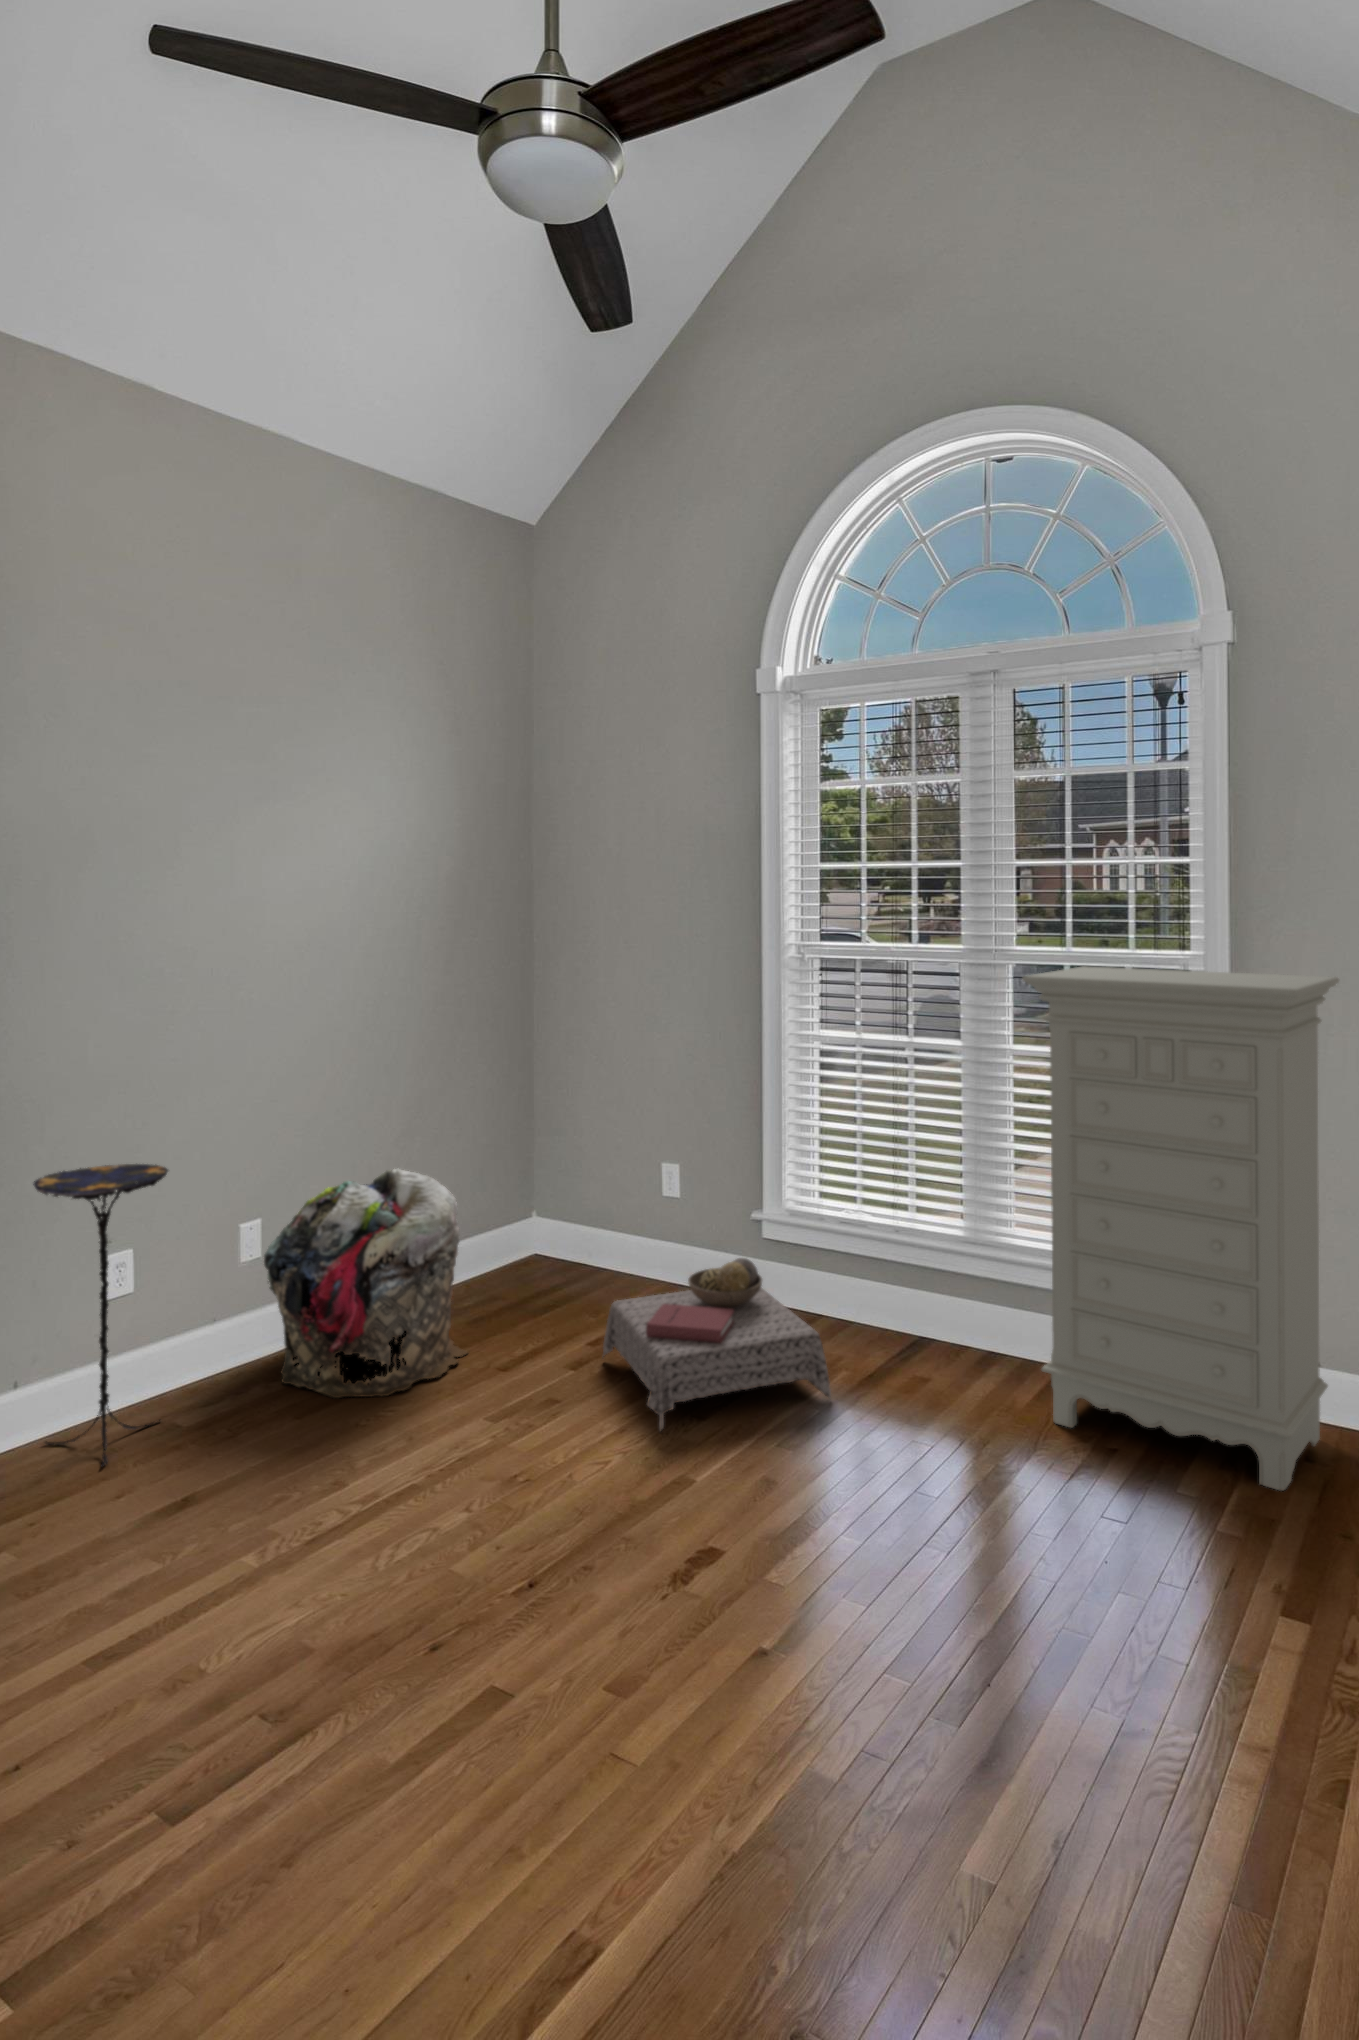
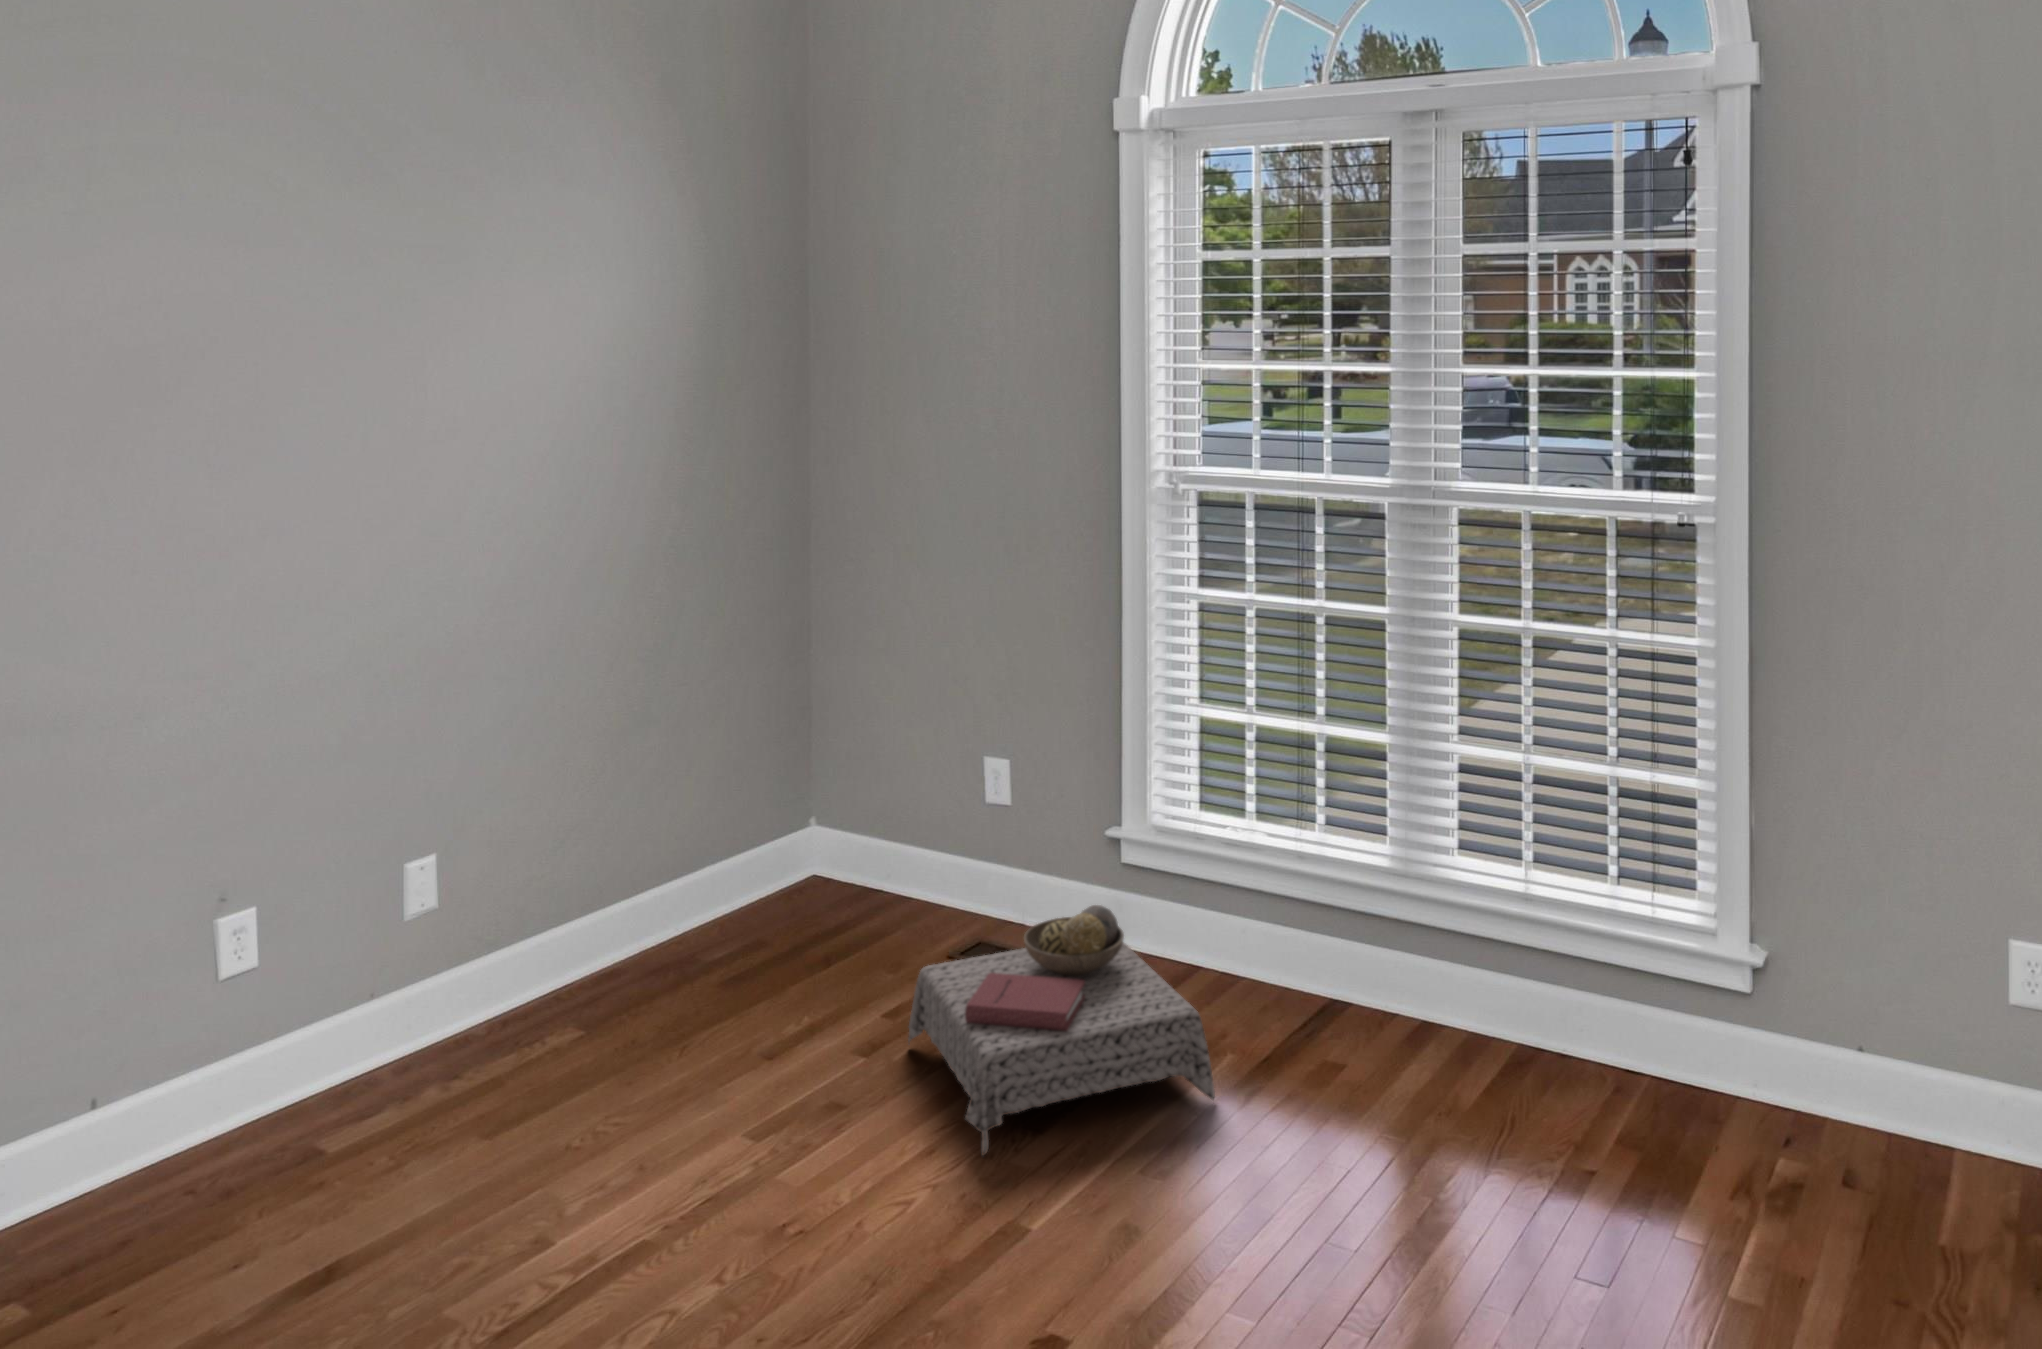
dresser: present [1022,966,1339,1491] -> none [1469,515,1885,1228]
side table: present [33,1164,168,1466] -> none [108,798,304,1227]
laundry basket: present [264,1169,468,1398] -> none [441,786,727,1113]

